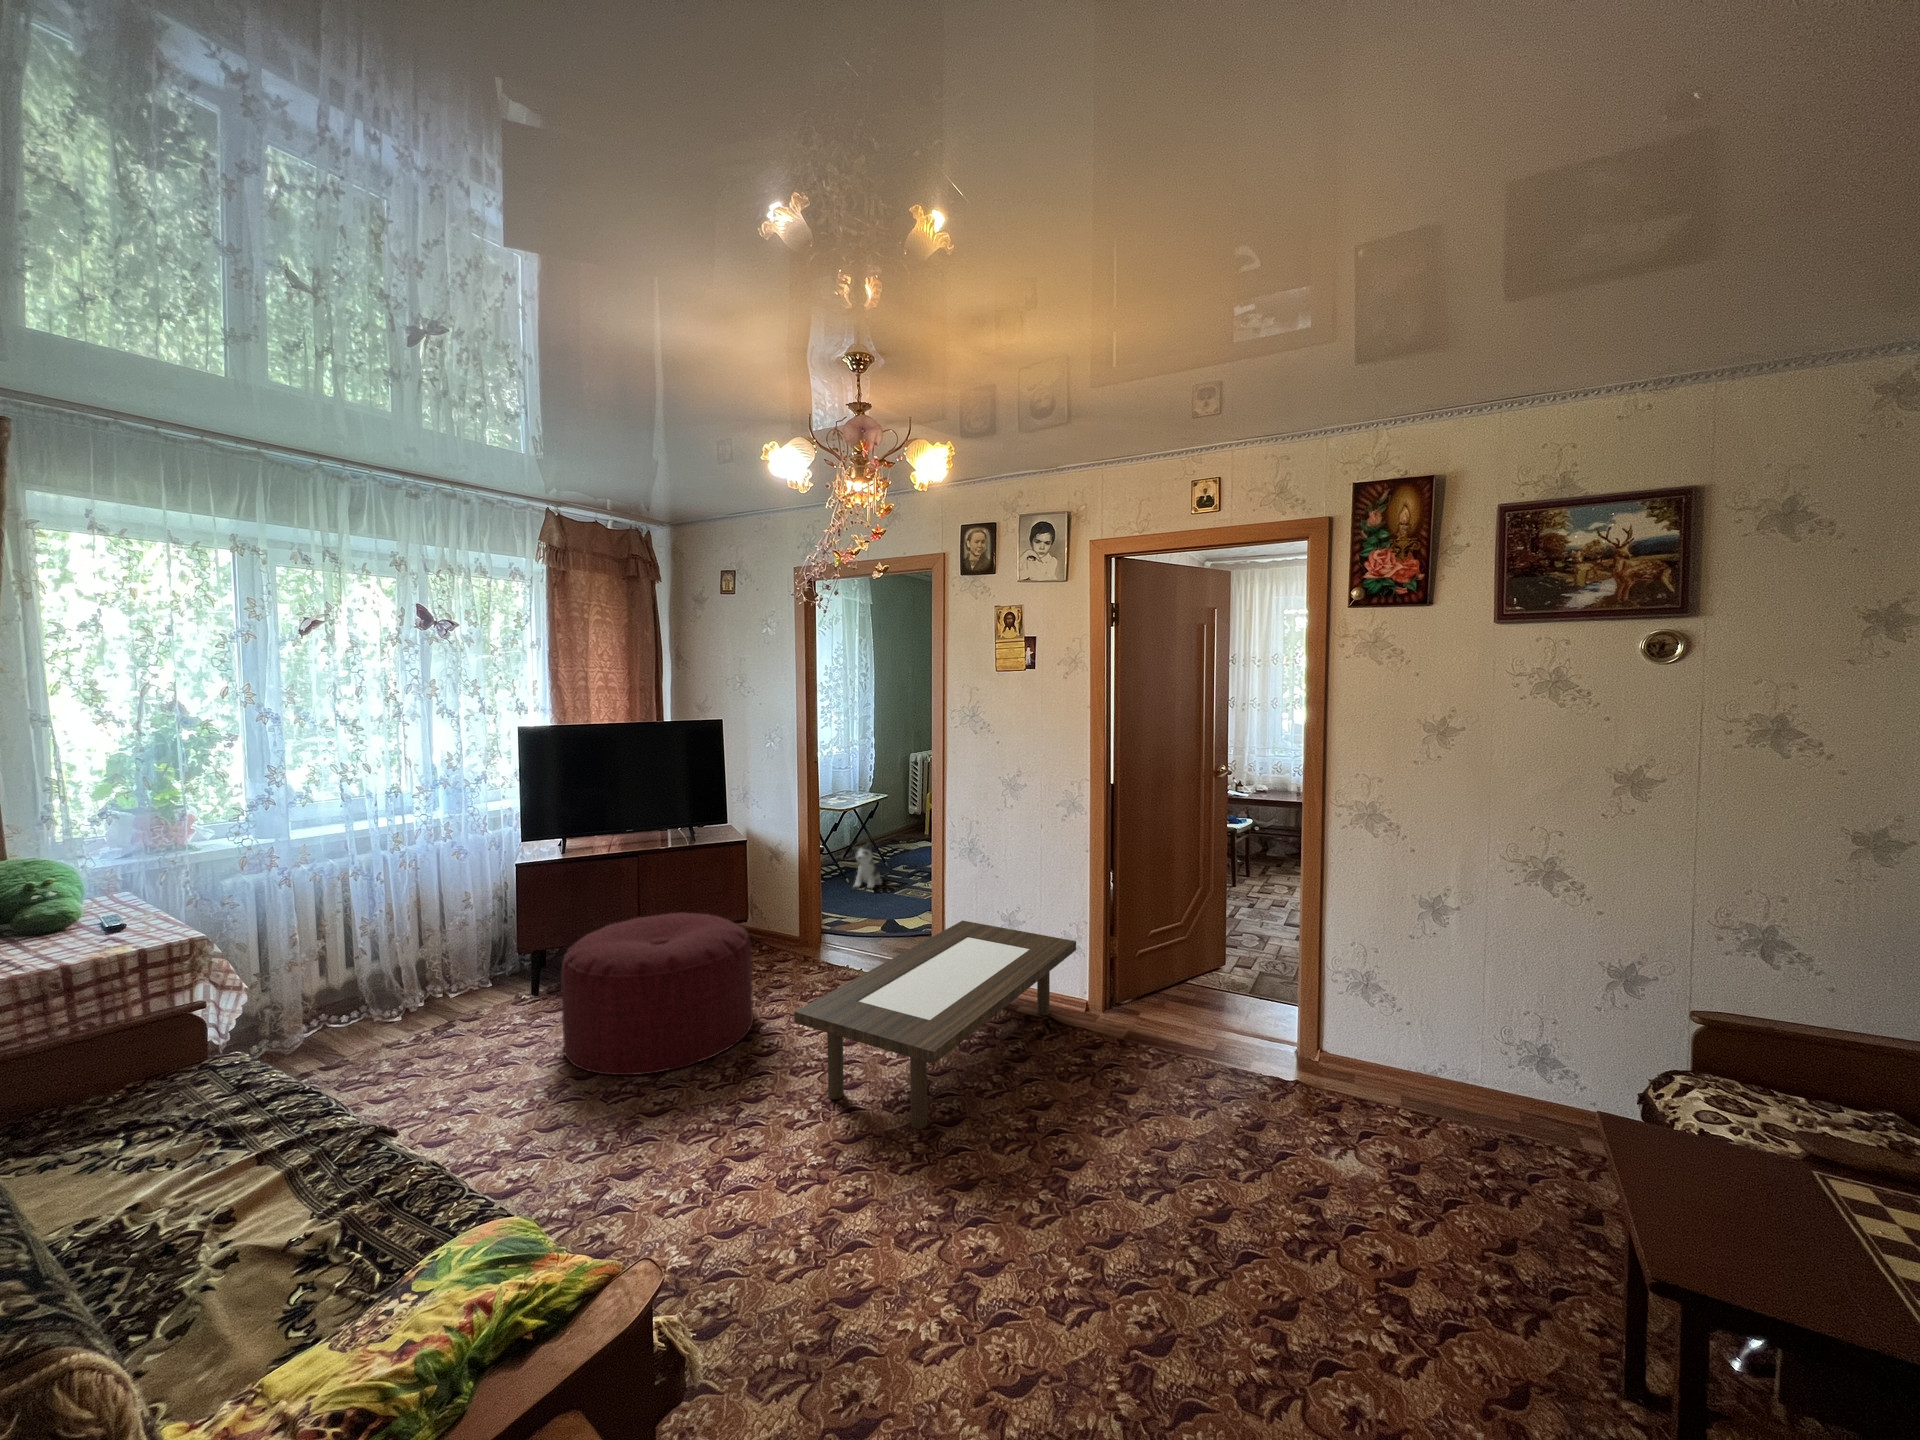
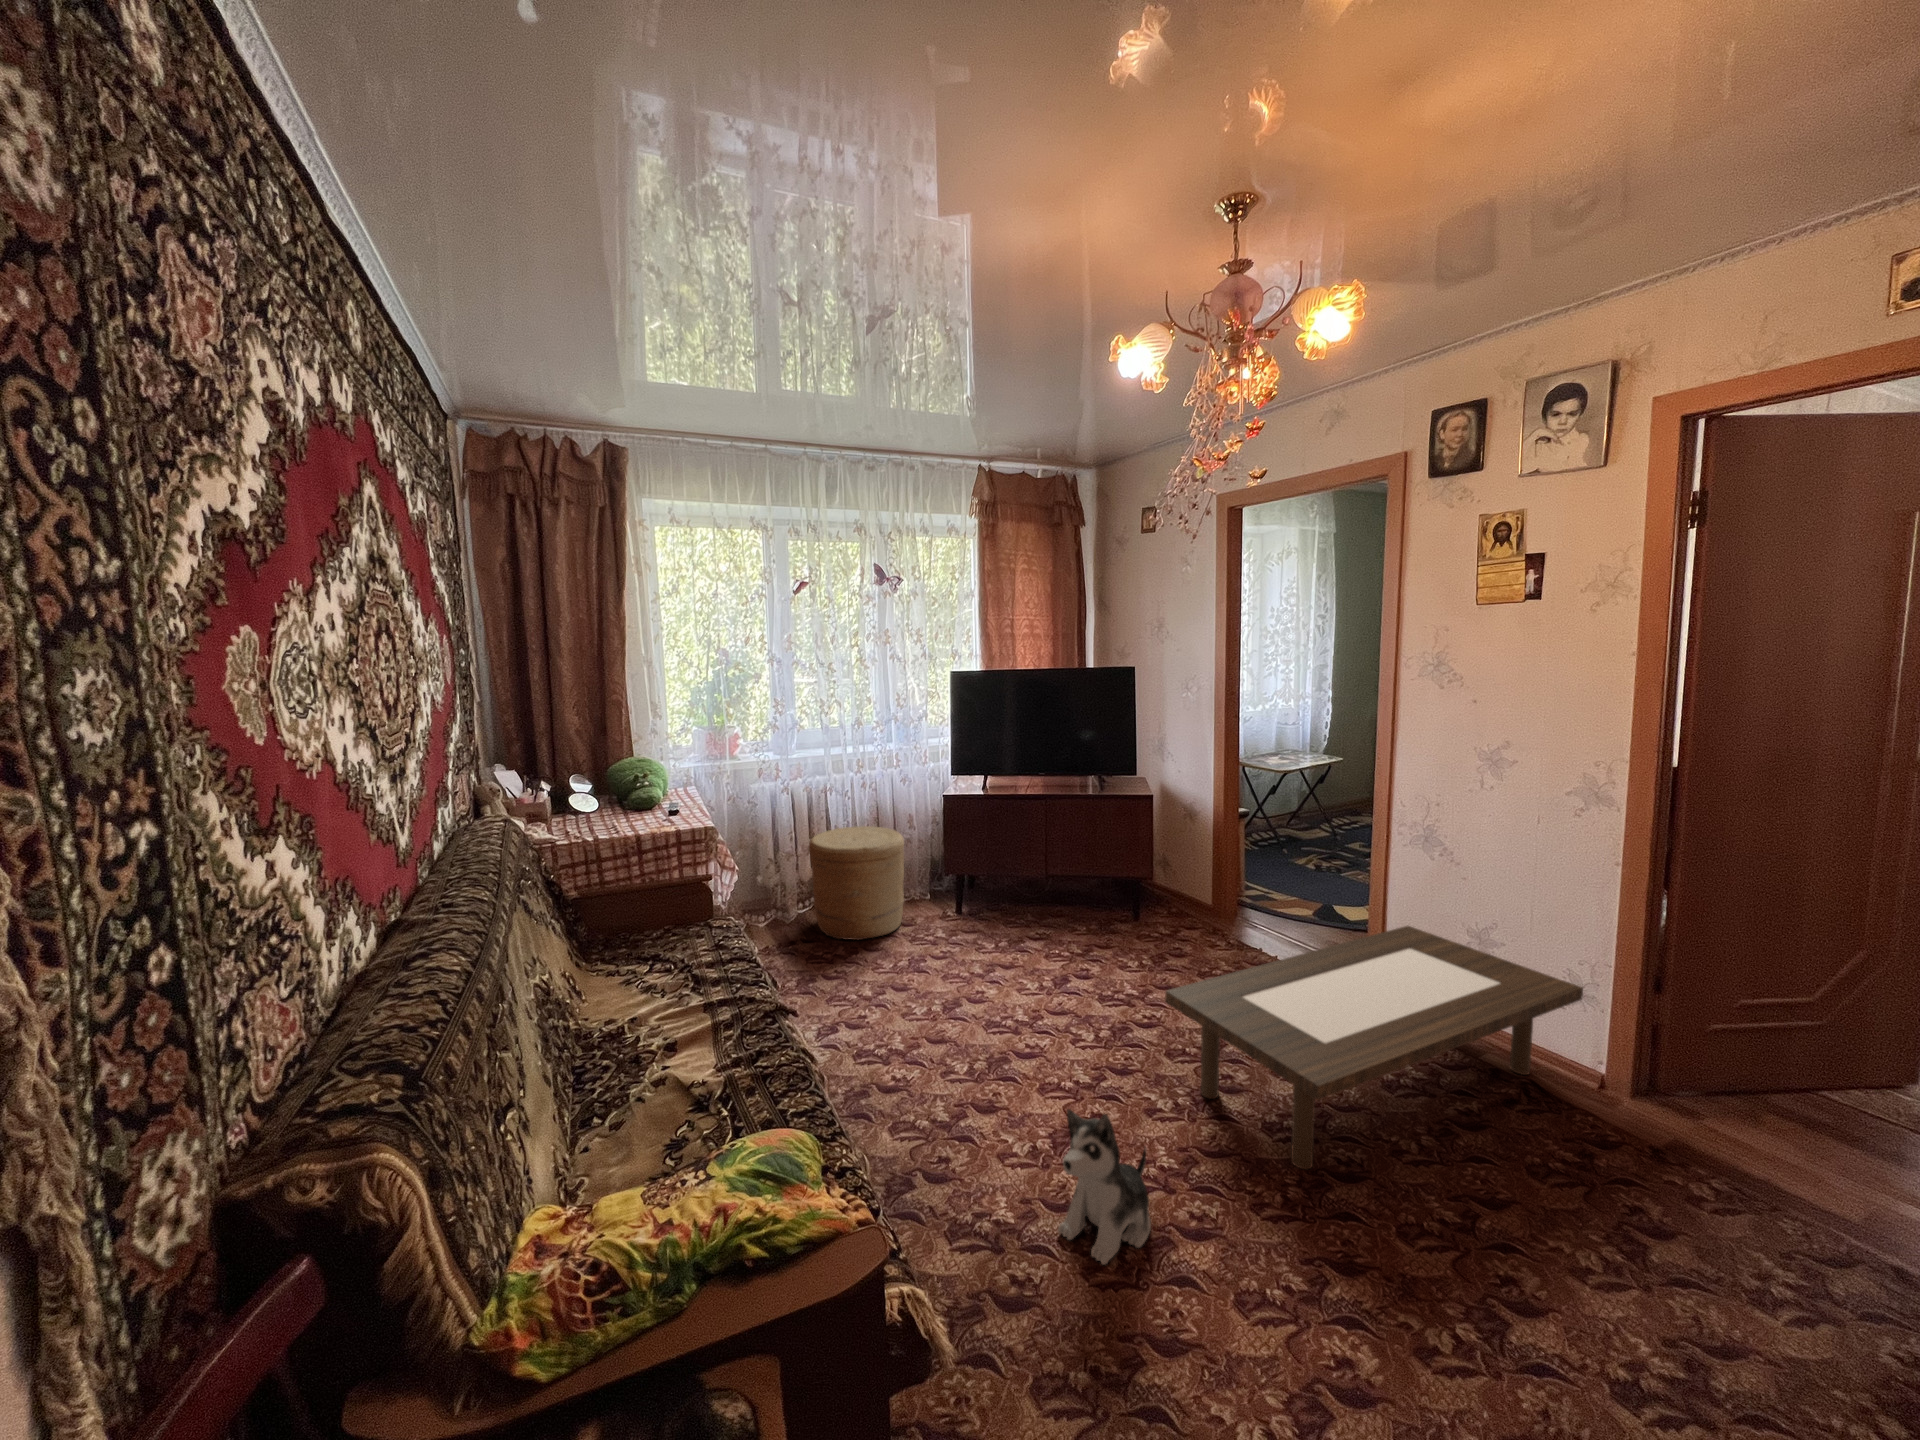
plush toy: present [853,842,882,888] -> present [1058,1109,1151,1265]
woven basket: none [319,912,461,1059] -> present [809,826,904,940]
ottoman: present [561,913,753,1075] -> none [968,860,1143,1015]

